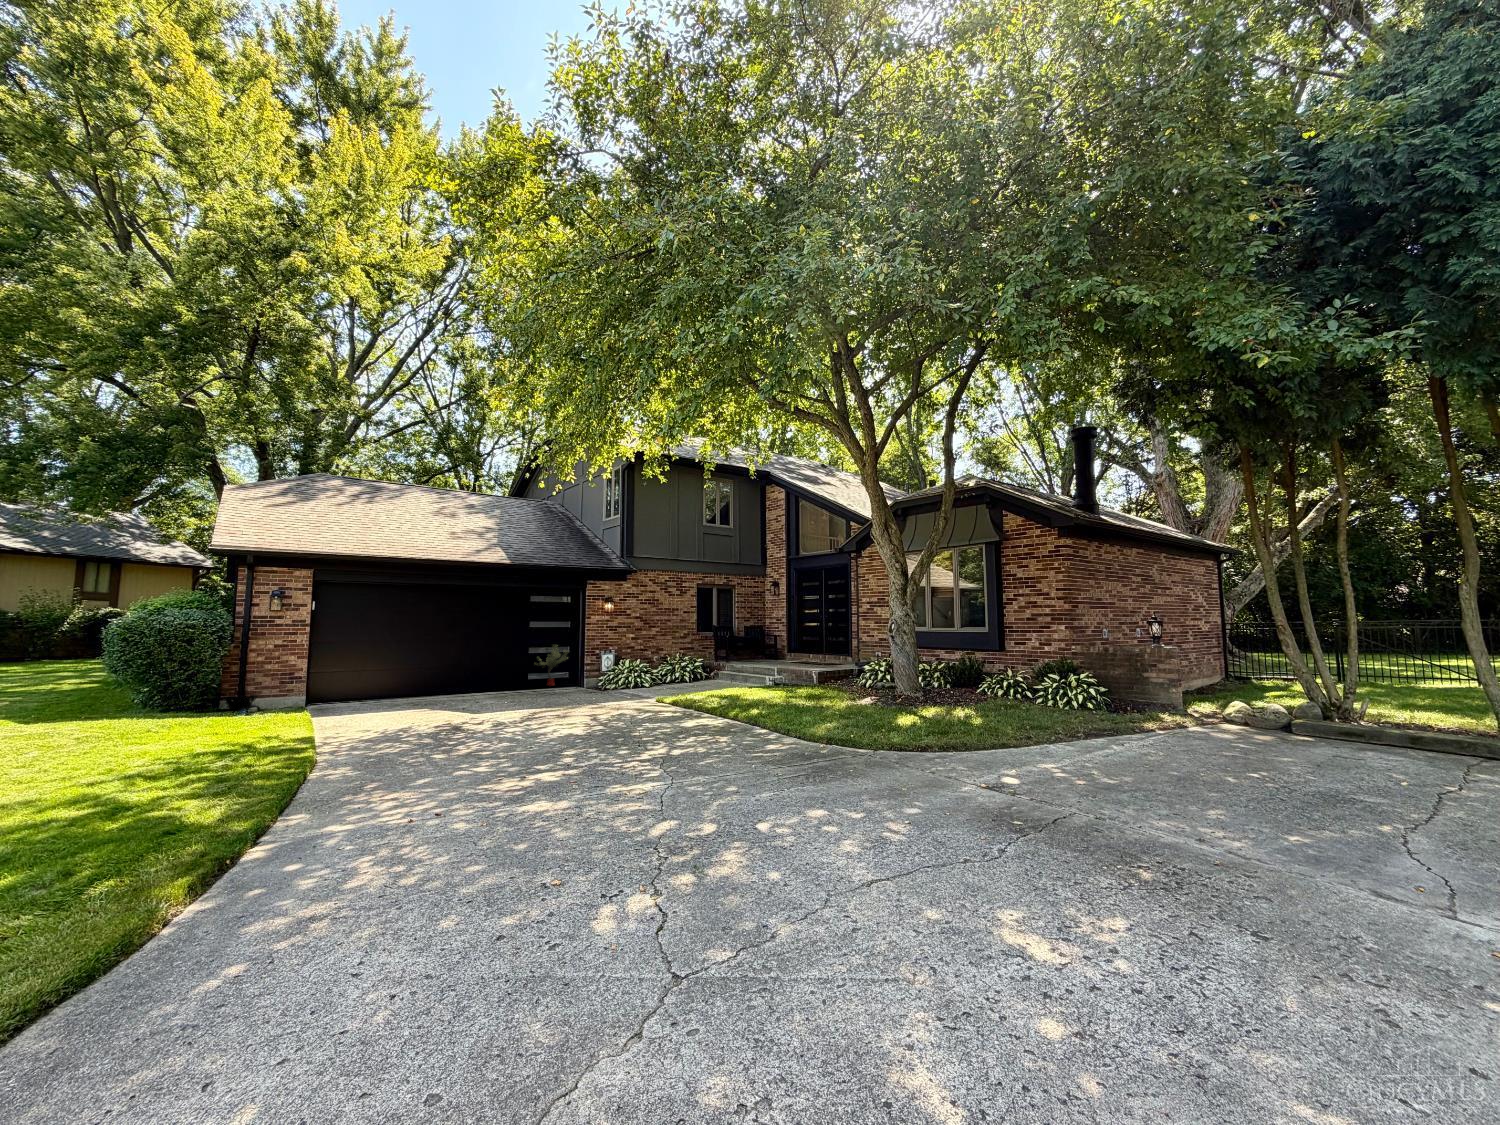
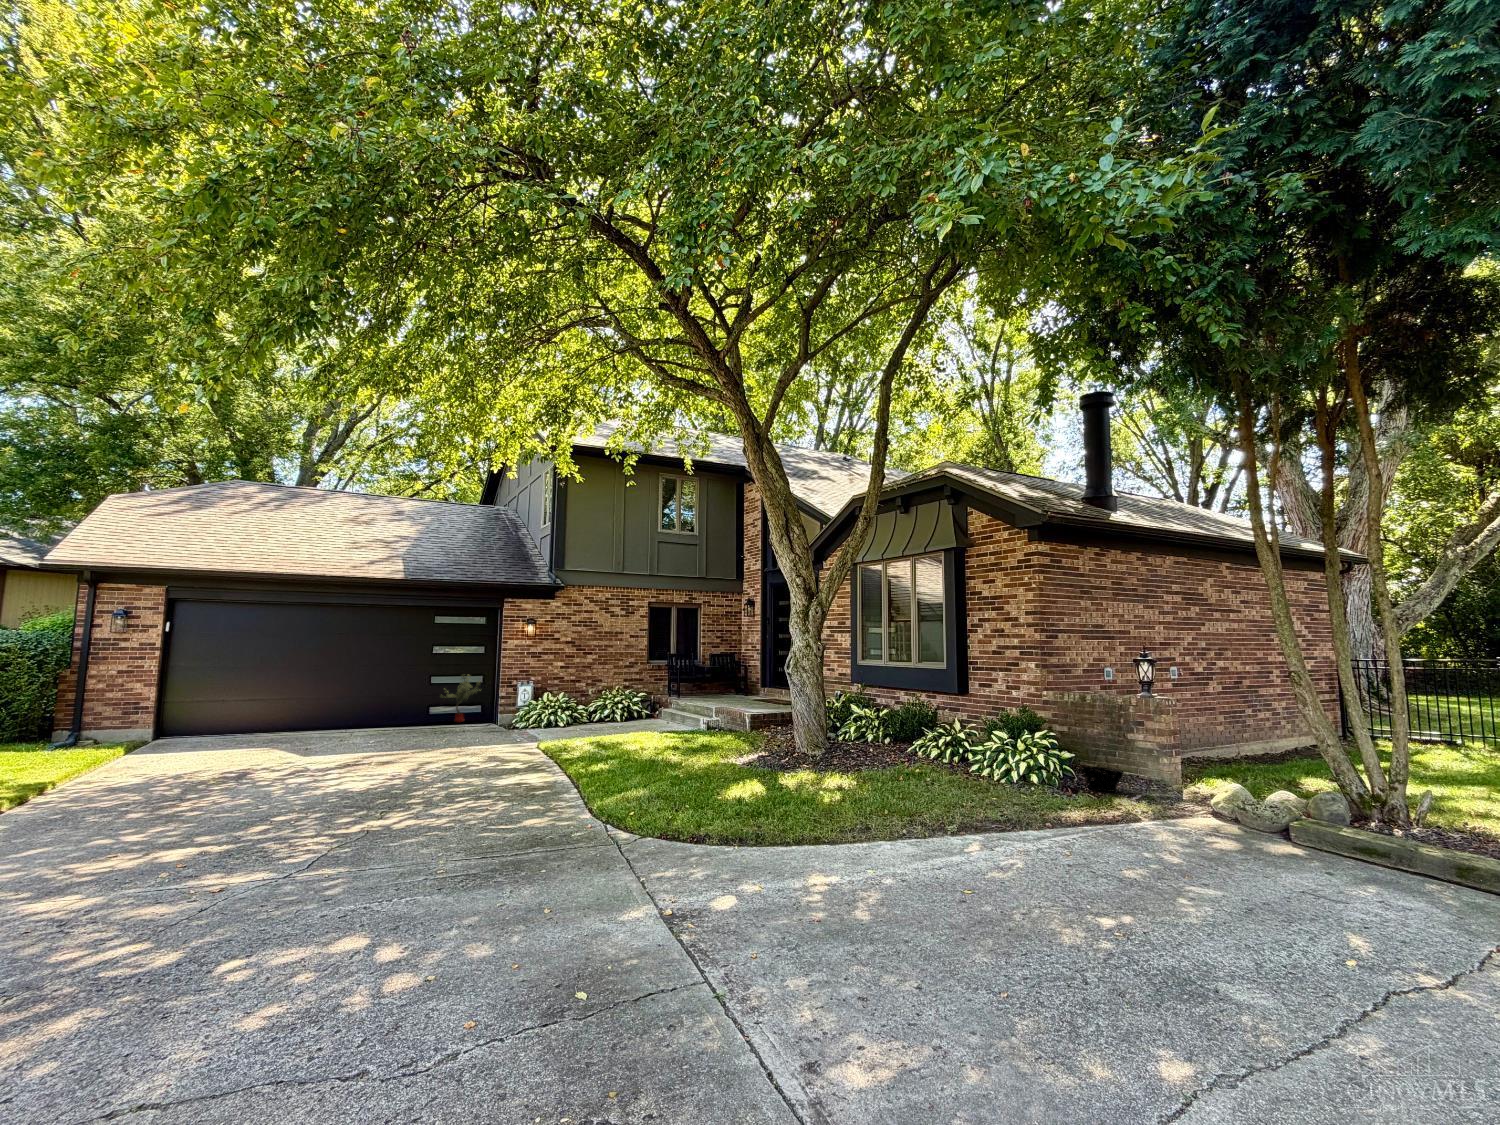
basket: present [223,695,257,710] -> present [1080,760,1124,792]

